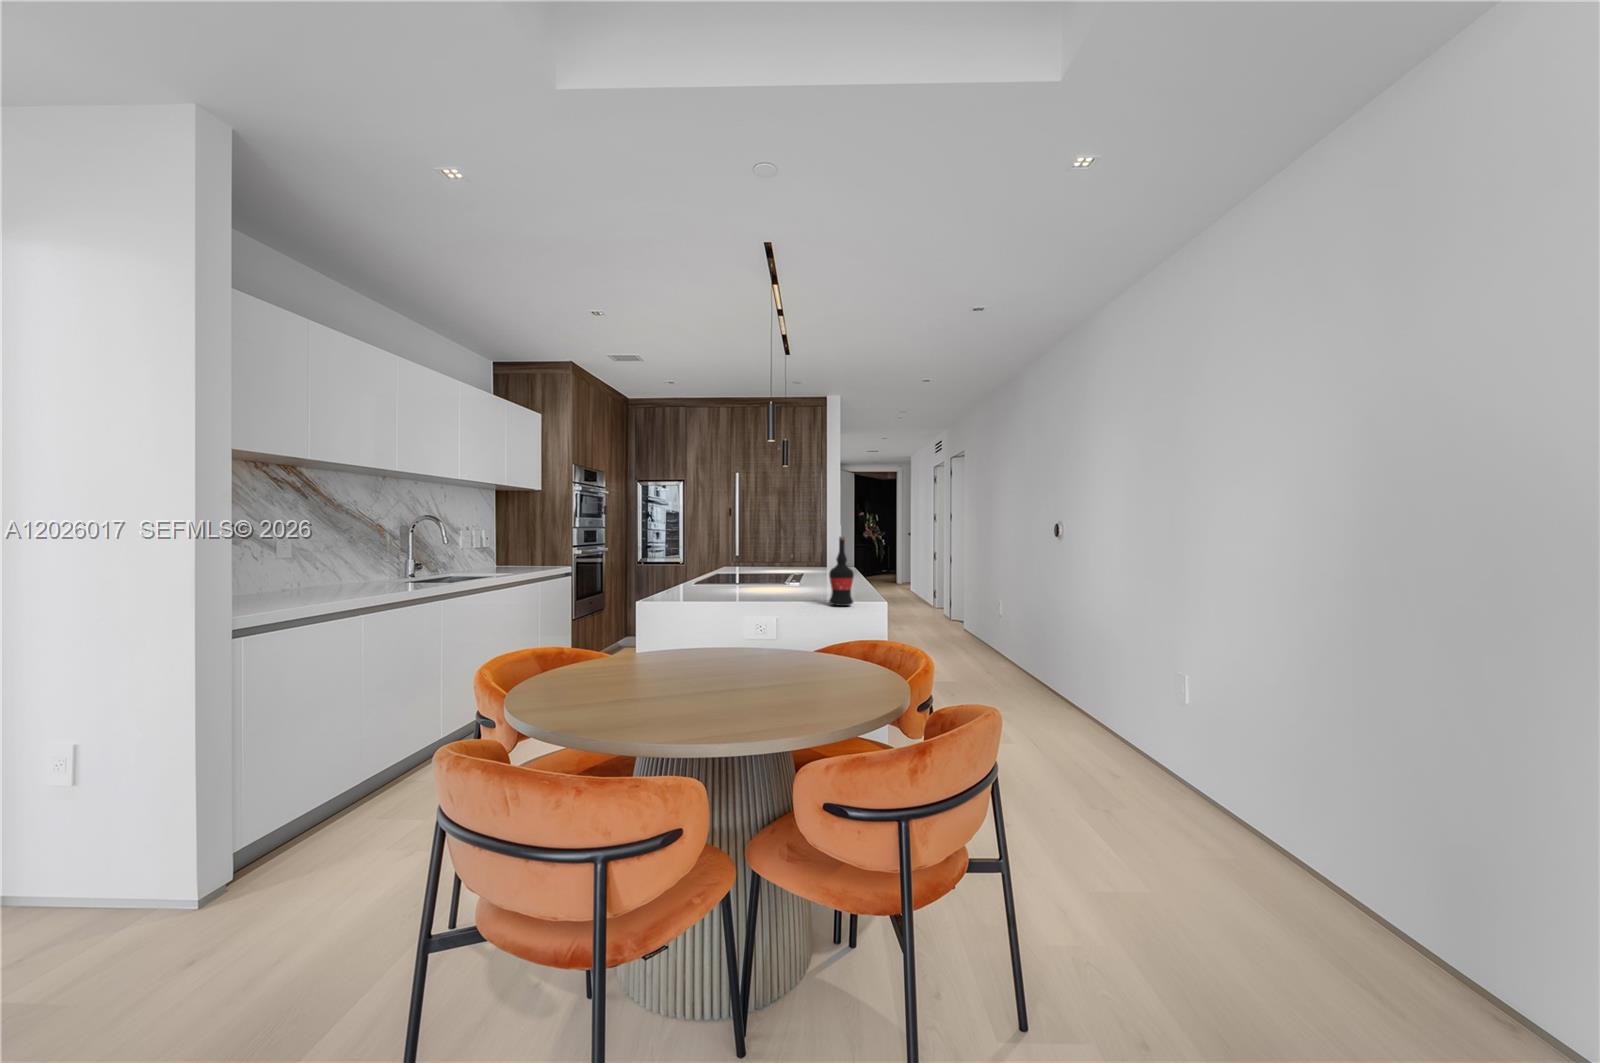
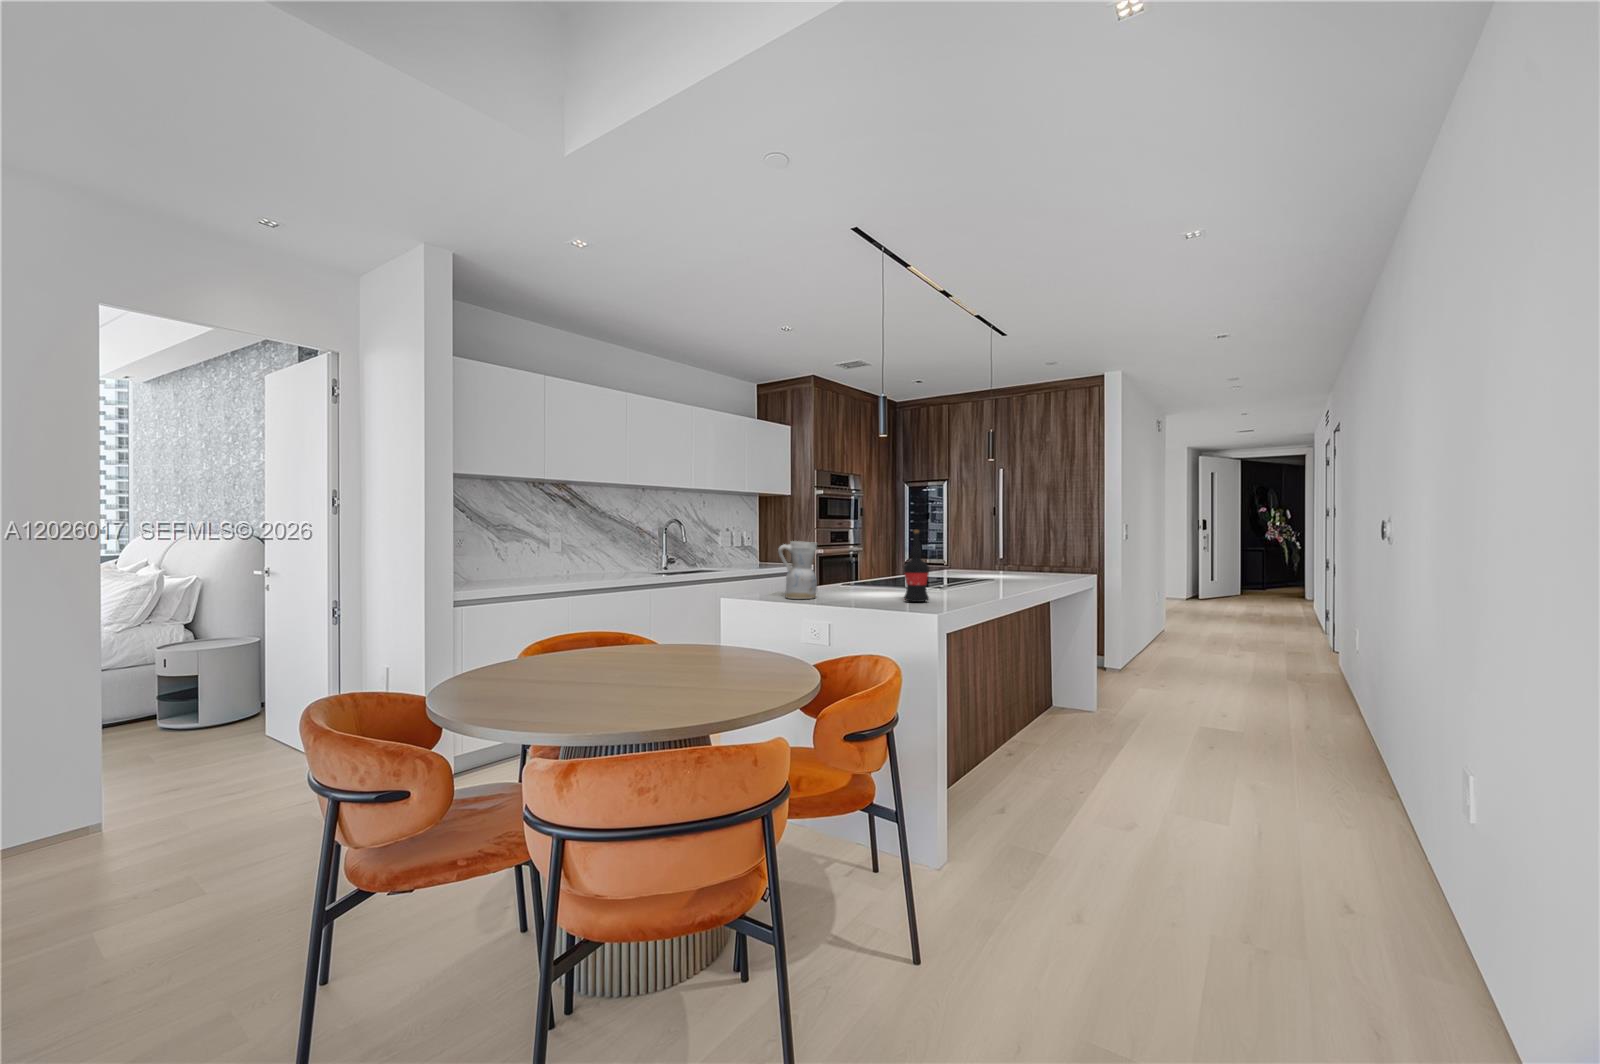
ceramic pitcher: none [705,547,743,609] -> present [778,541,817,599]

